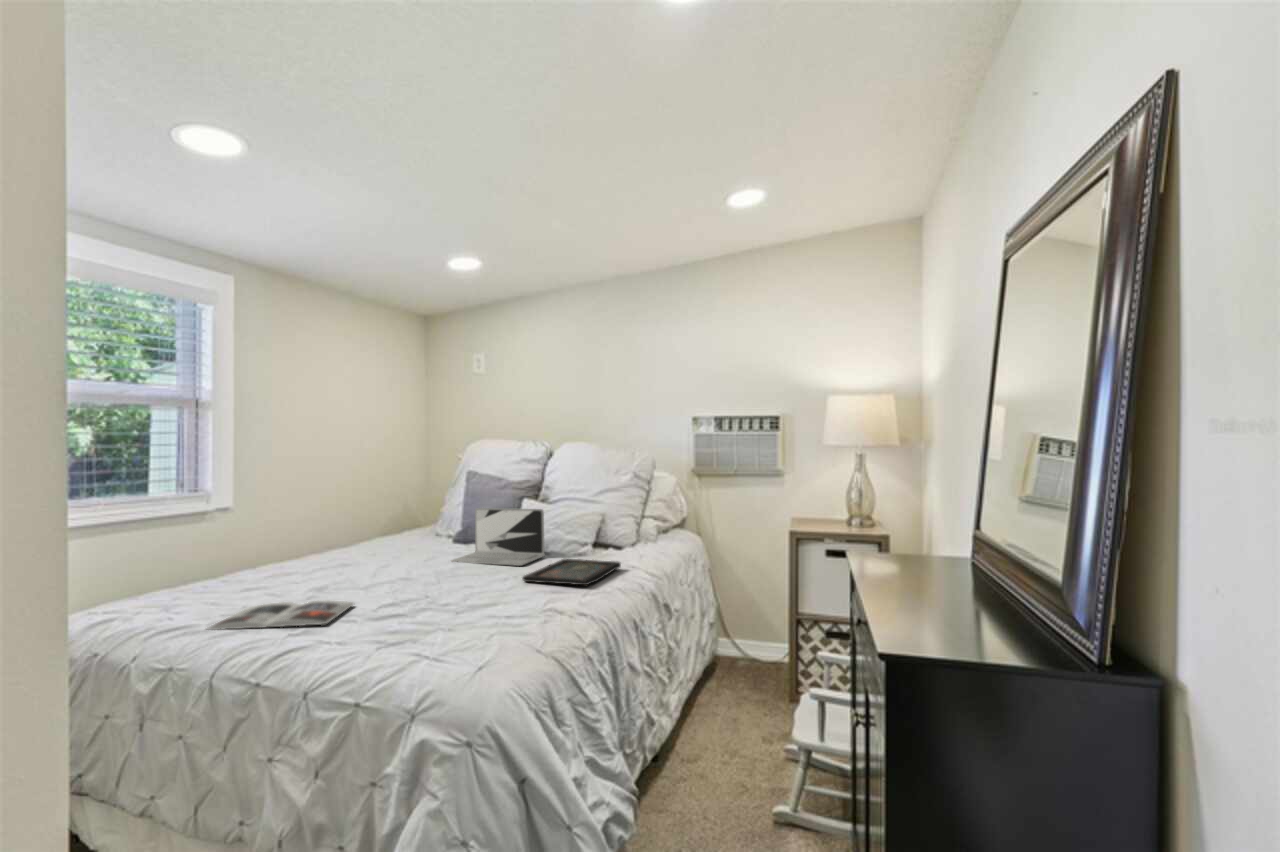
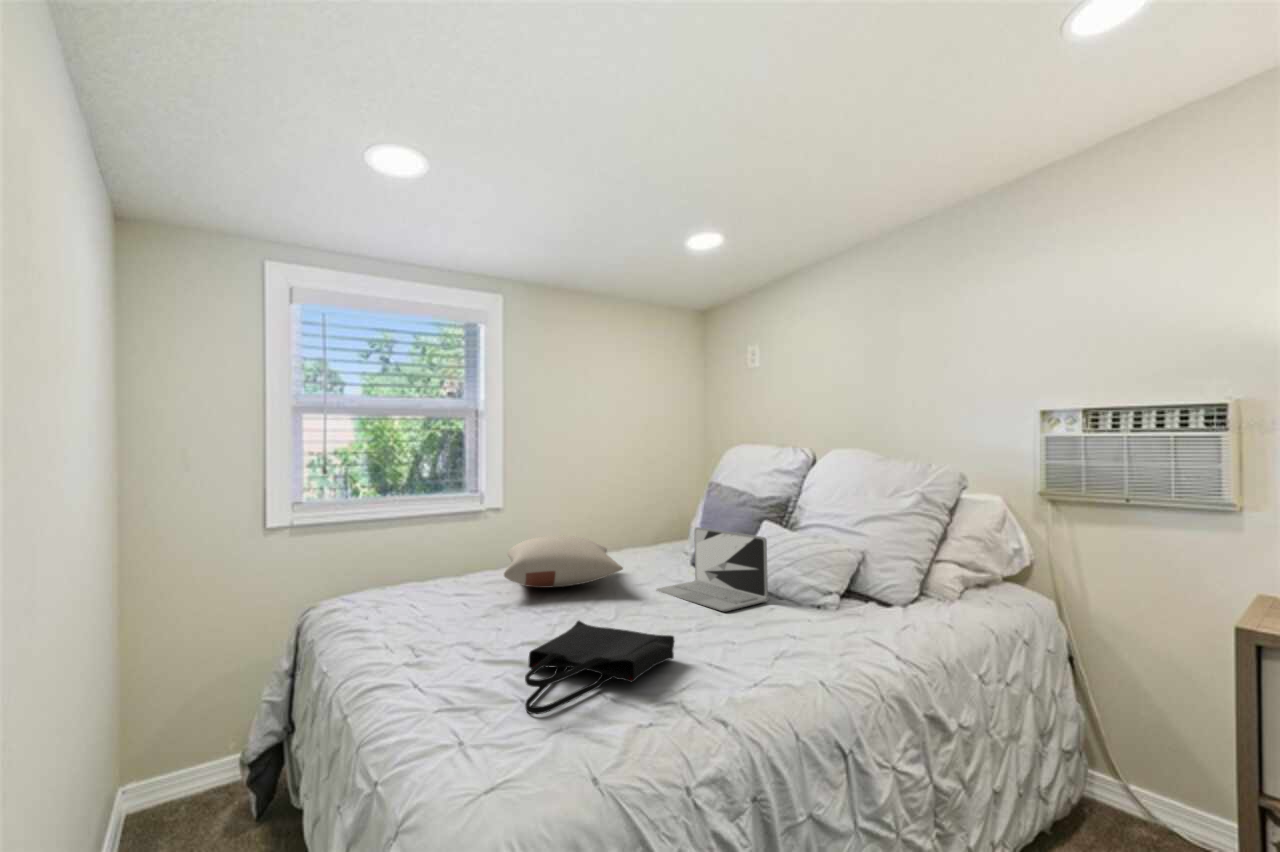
pillow: none [288,525,429,571] -> present [504,536,623,588]
tray: present [522,559,621,585] -> none [698,611,856,666]
tote bag: none [423,577,523,633] -> present [525,621,674,714]
magazine: present [208,600,353,630] -> none [351,616,492,658]

